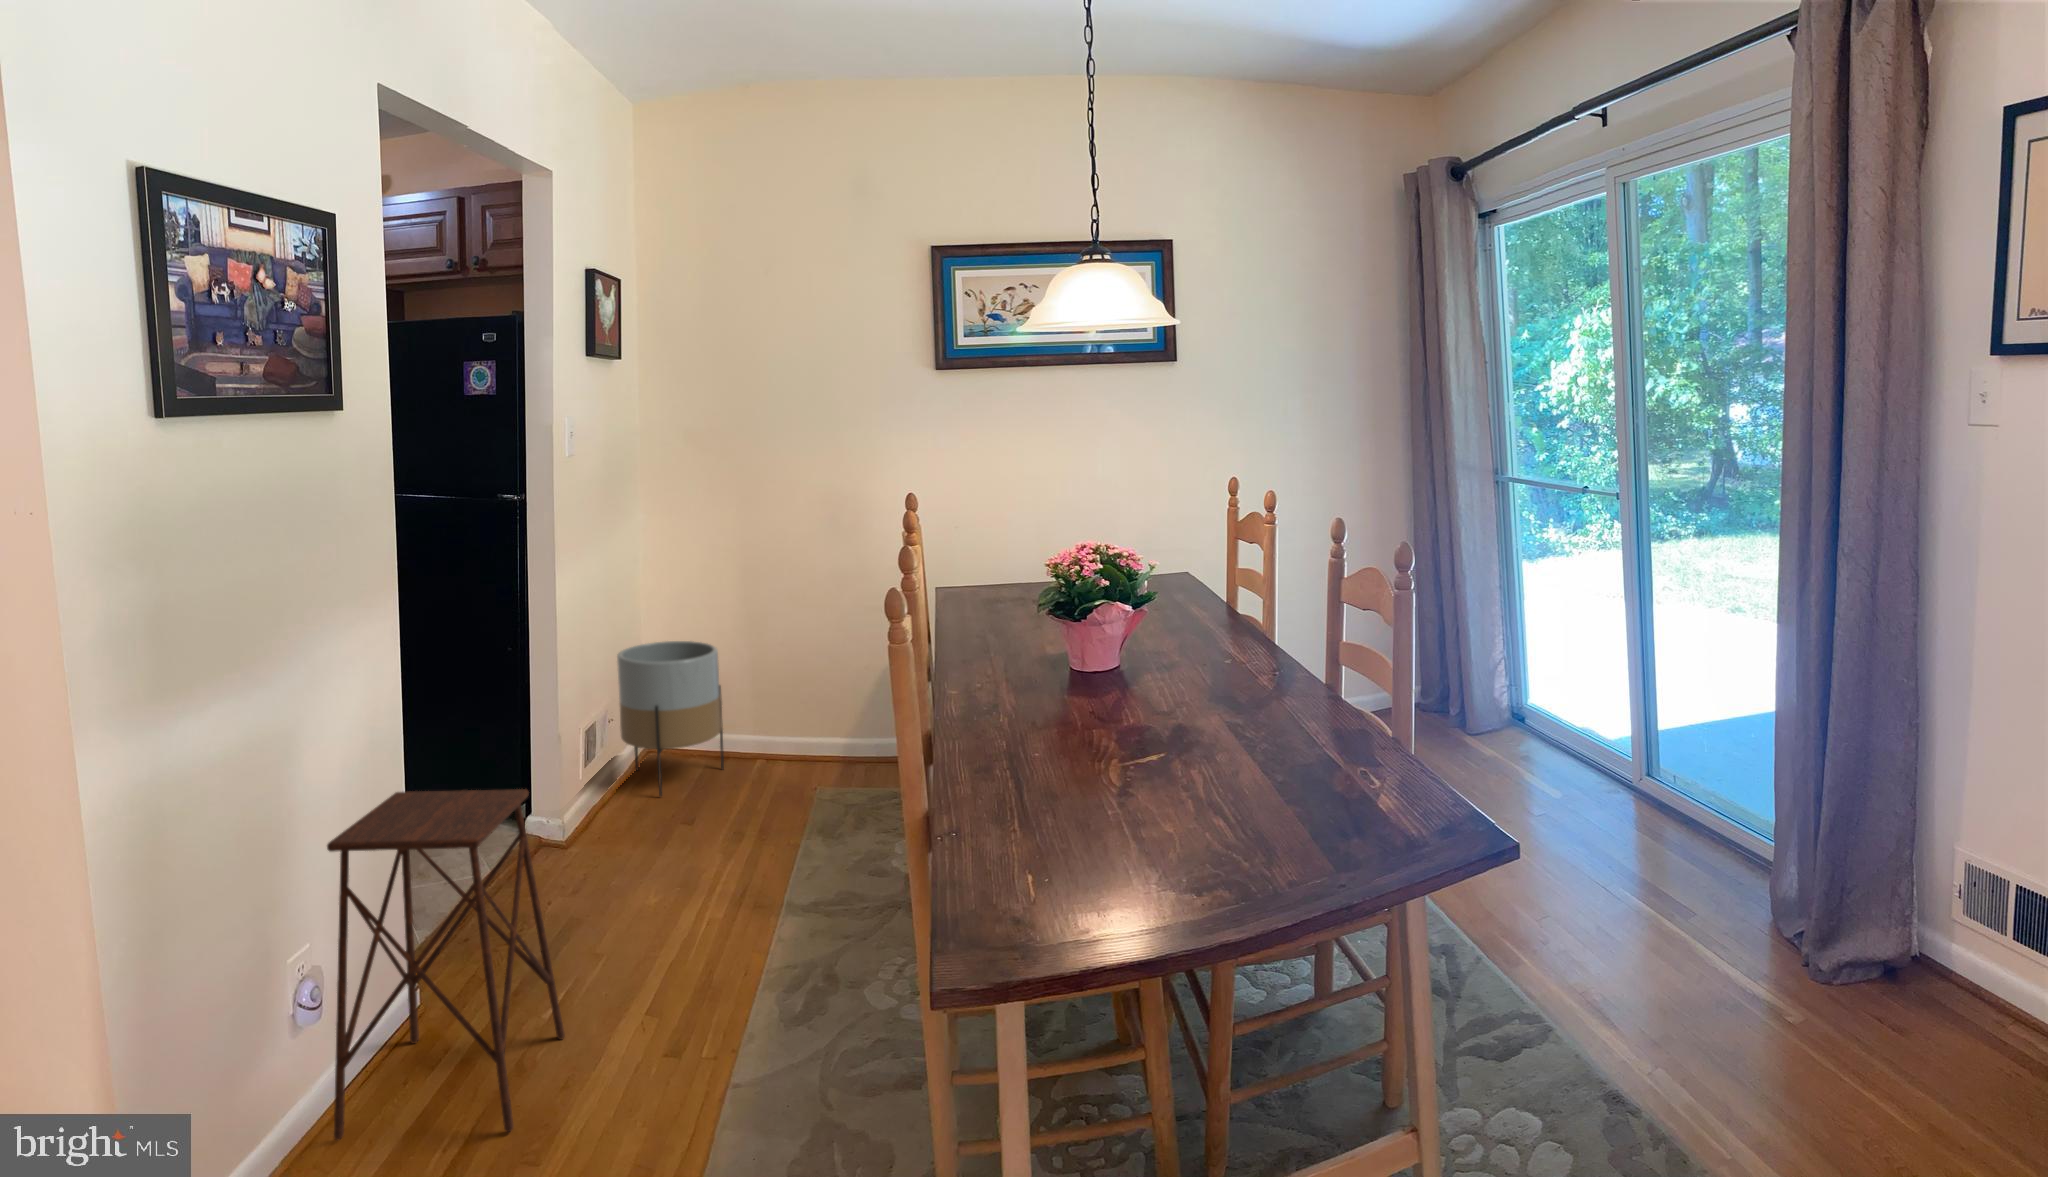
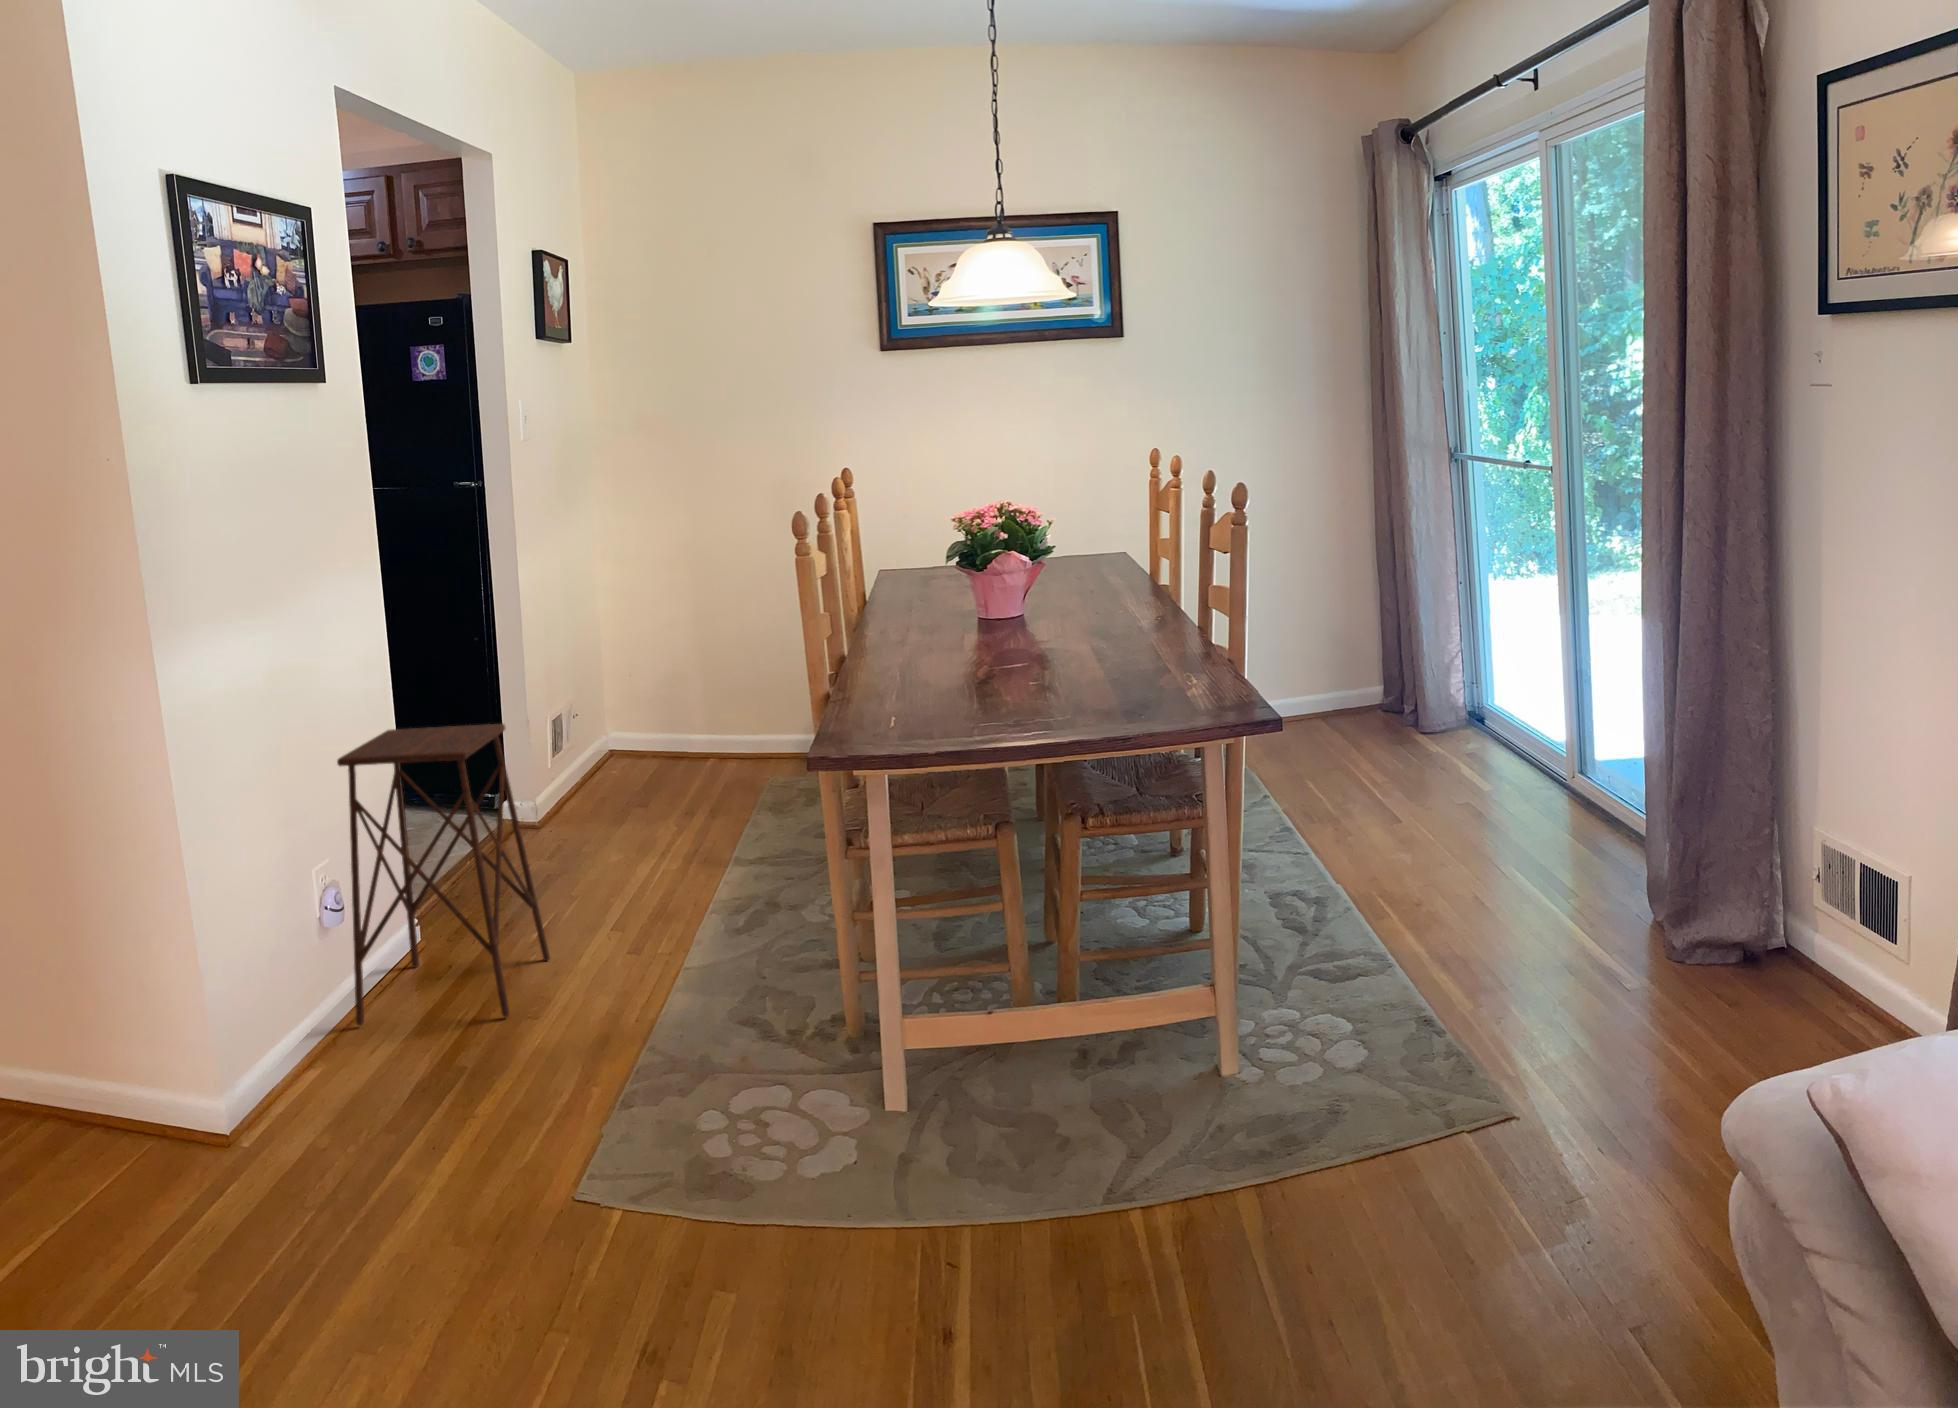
planter: present [617,641,724,796] -> none [582,633,699,789]

